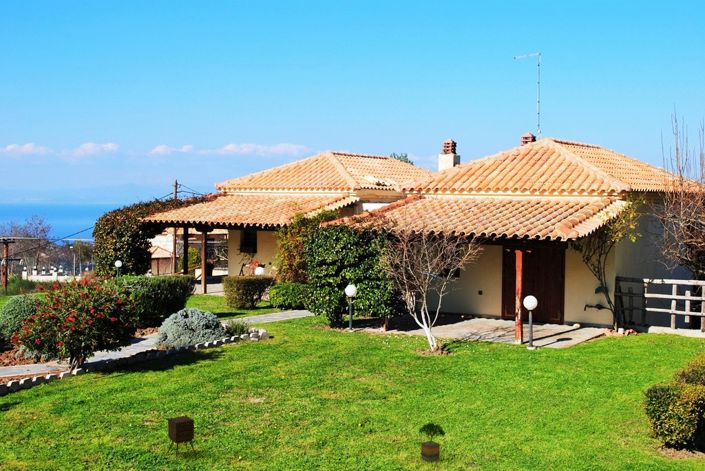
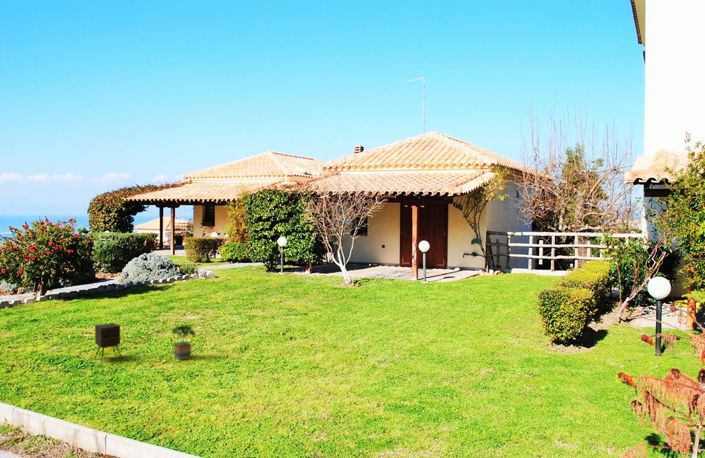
potted tree: present [419,423,445,462] -> present [172,325,195,360]

